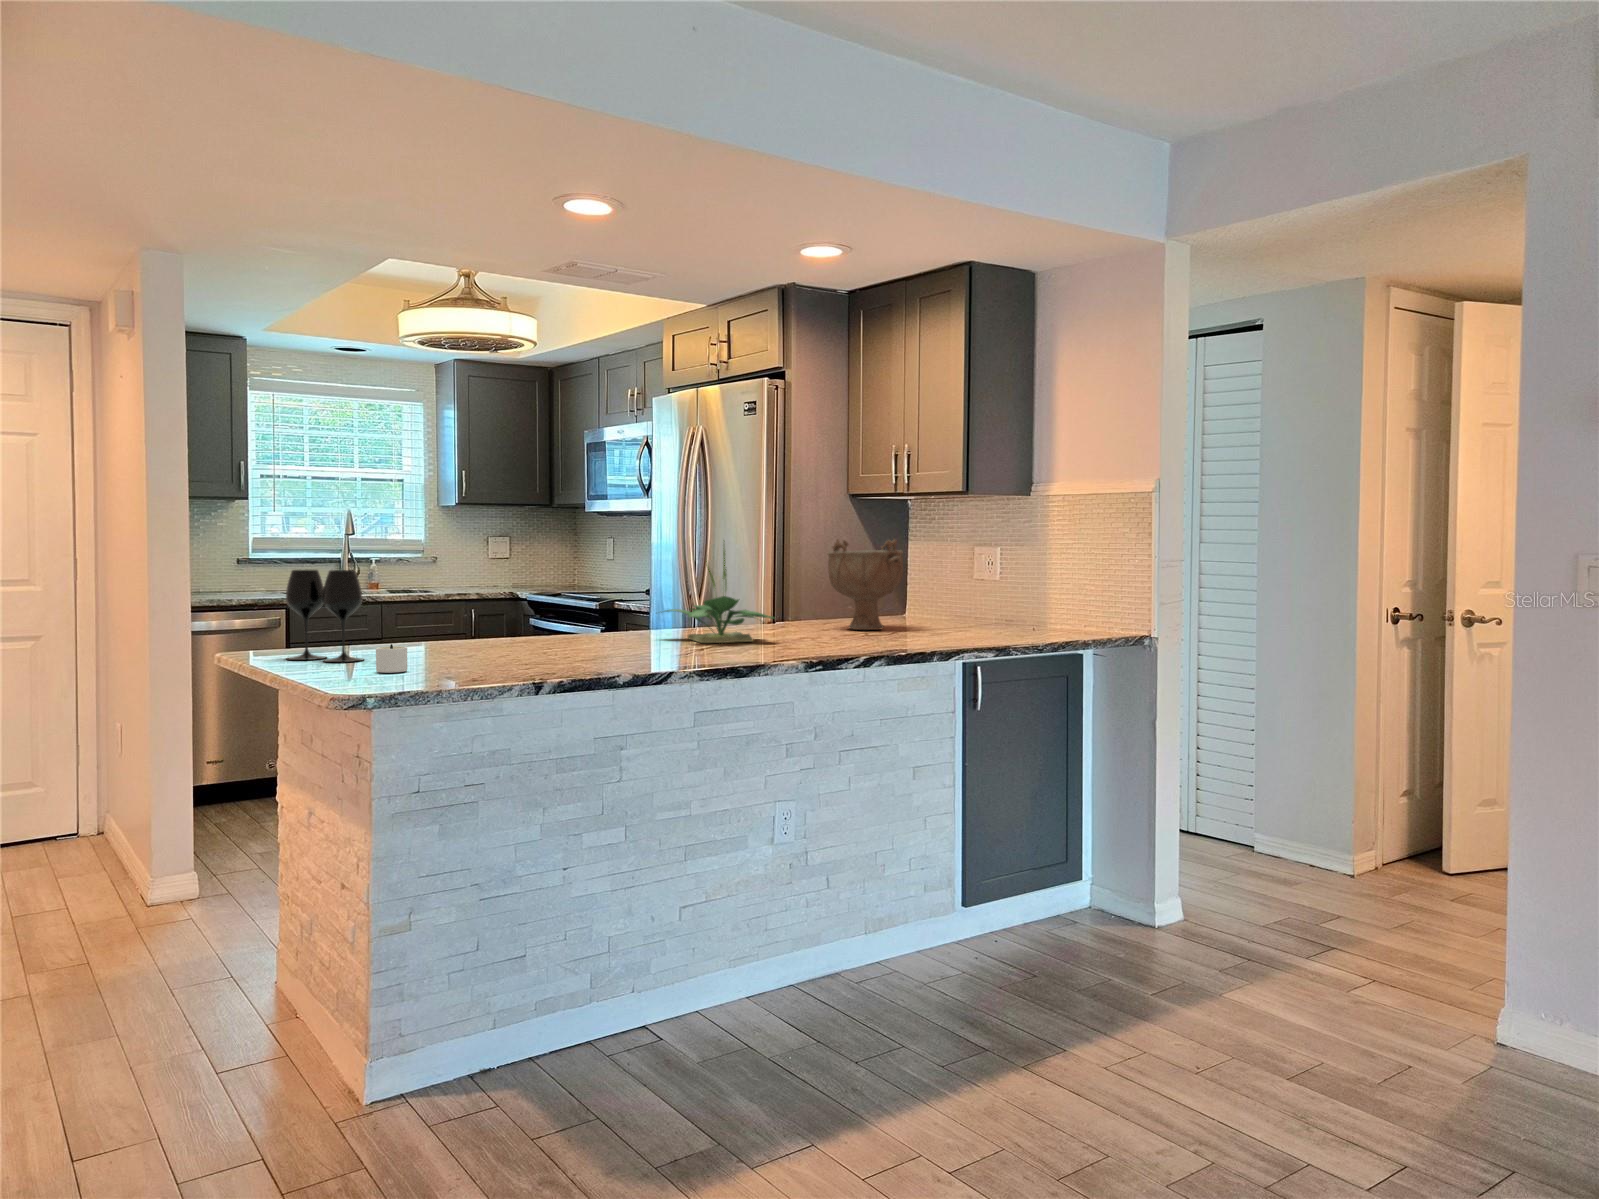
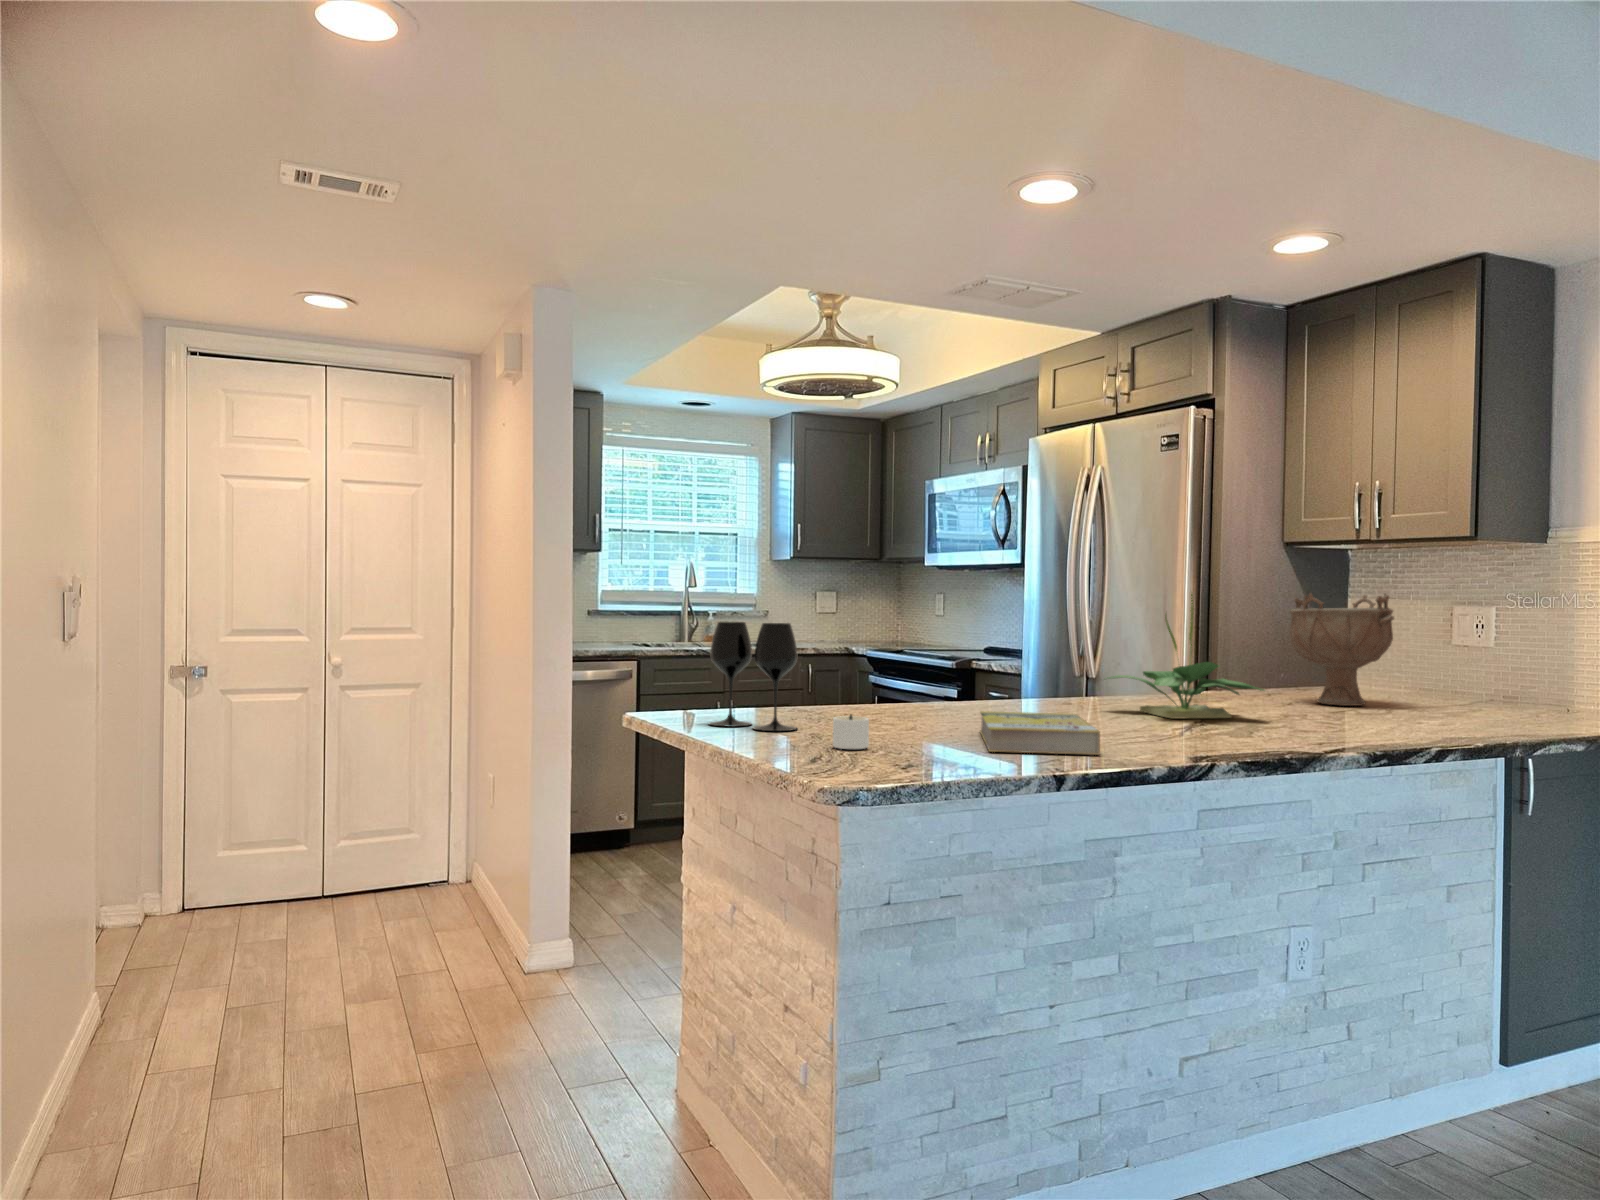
book: none [505,640,602,670] -> present [980,711,1100,755]

